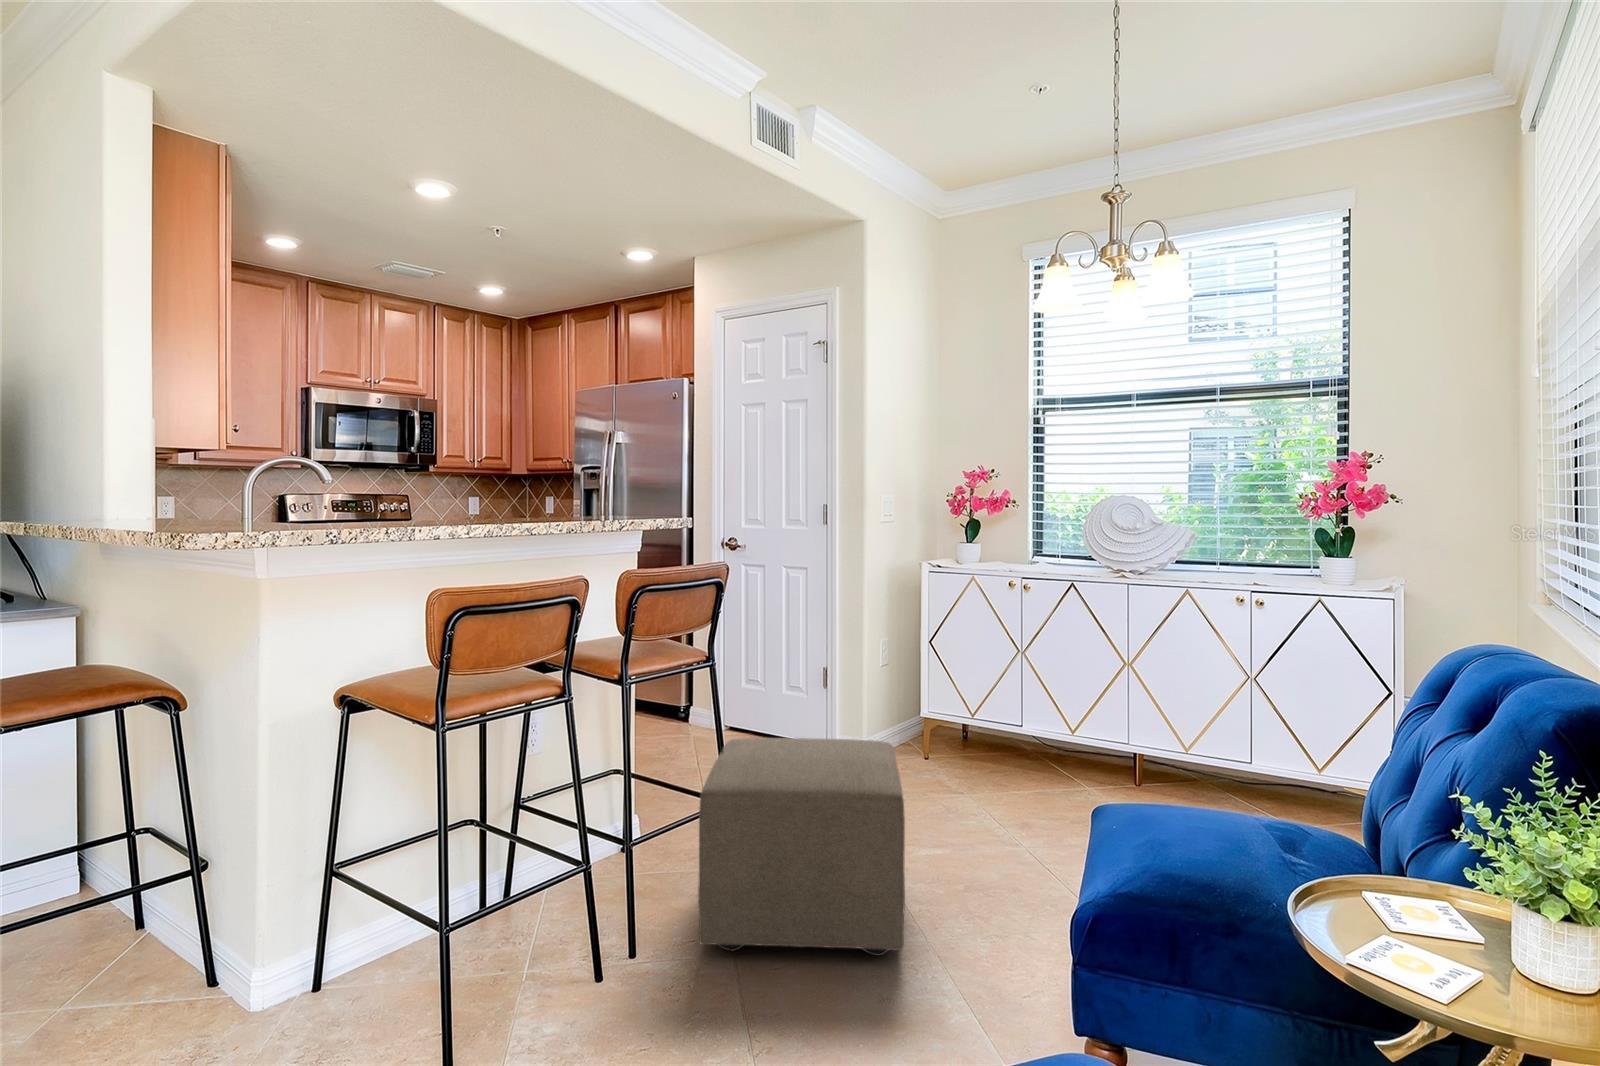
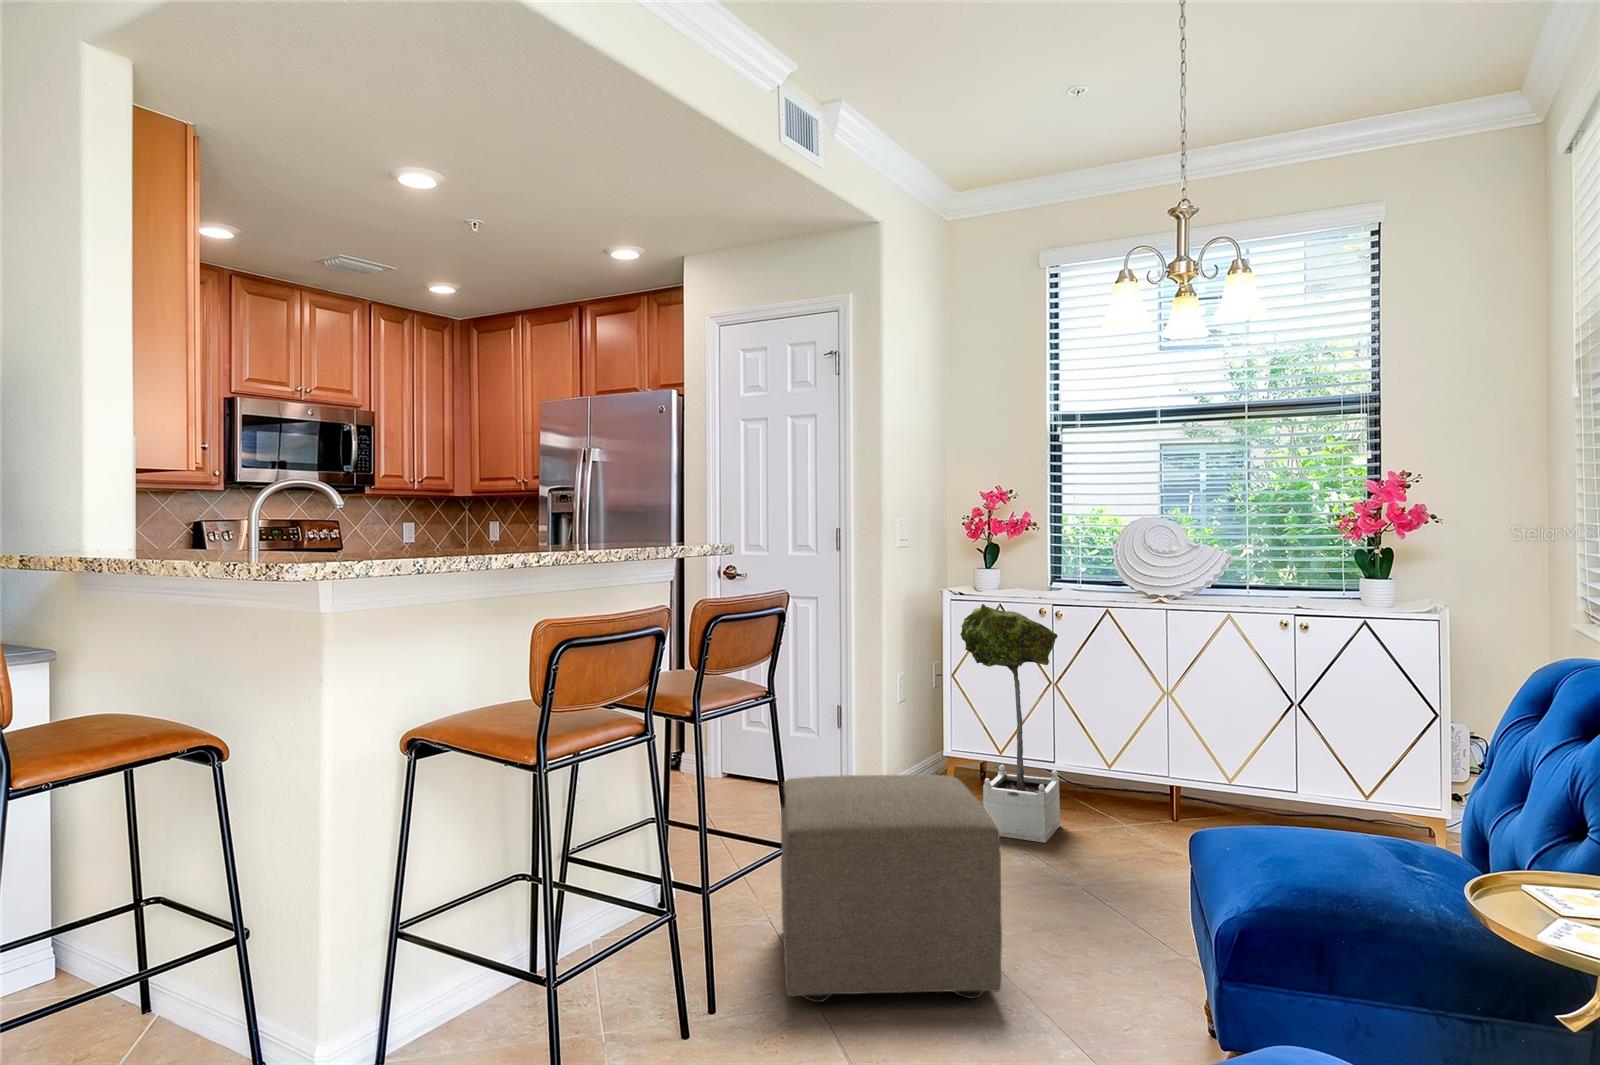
potted tree: none [930,578,1023,805] -> present [960,604,1060,843]

